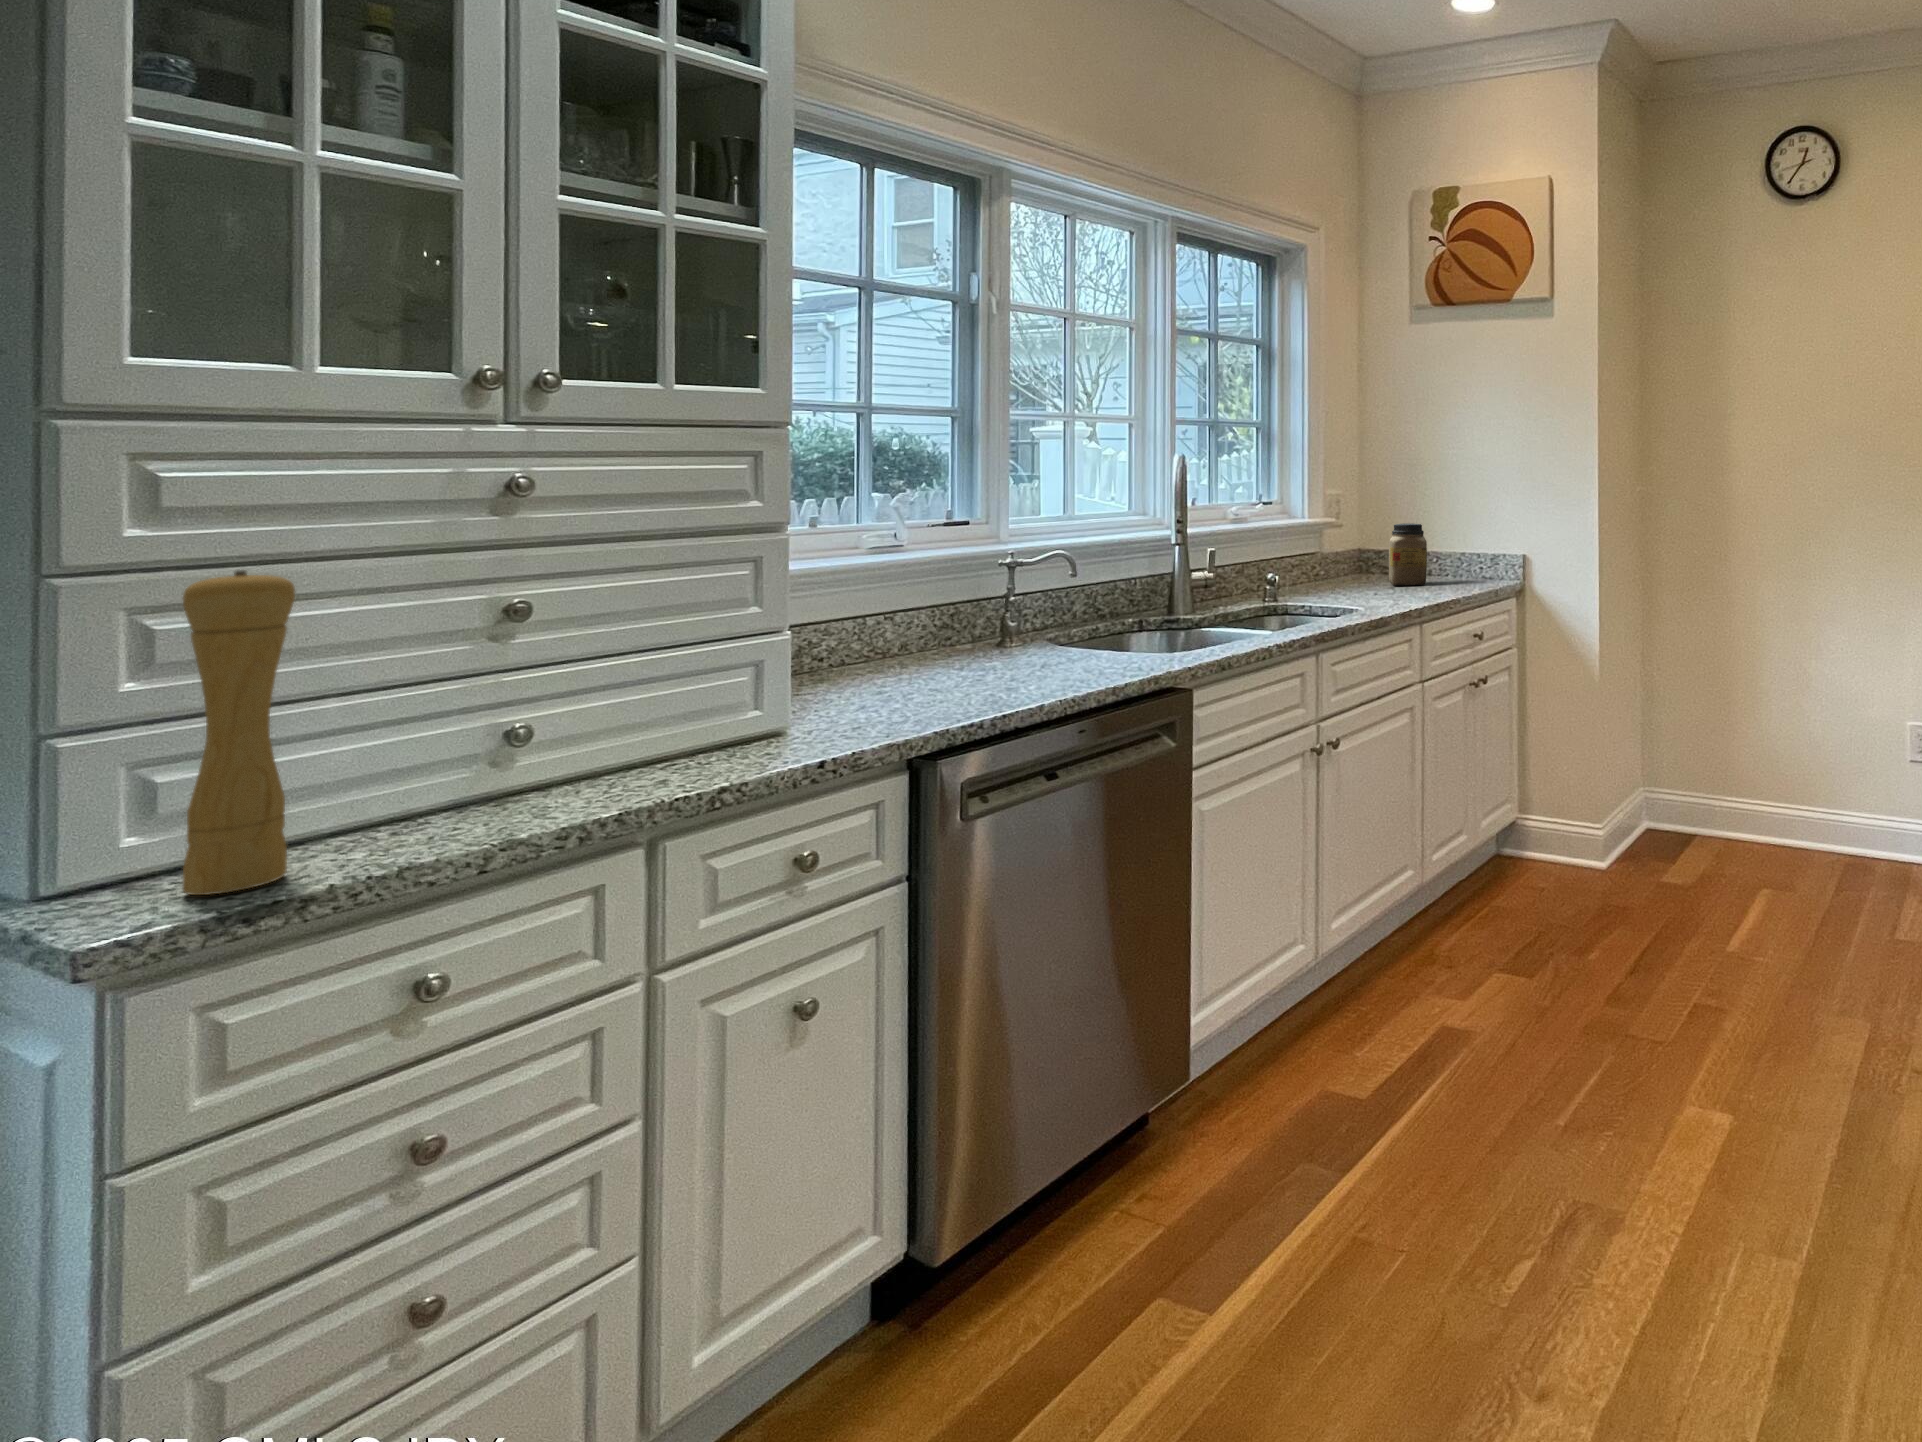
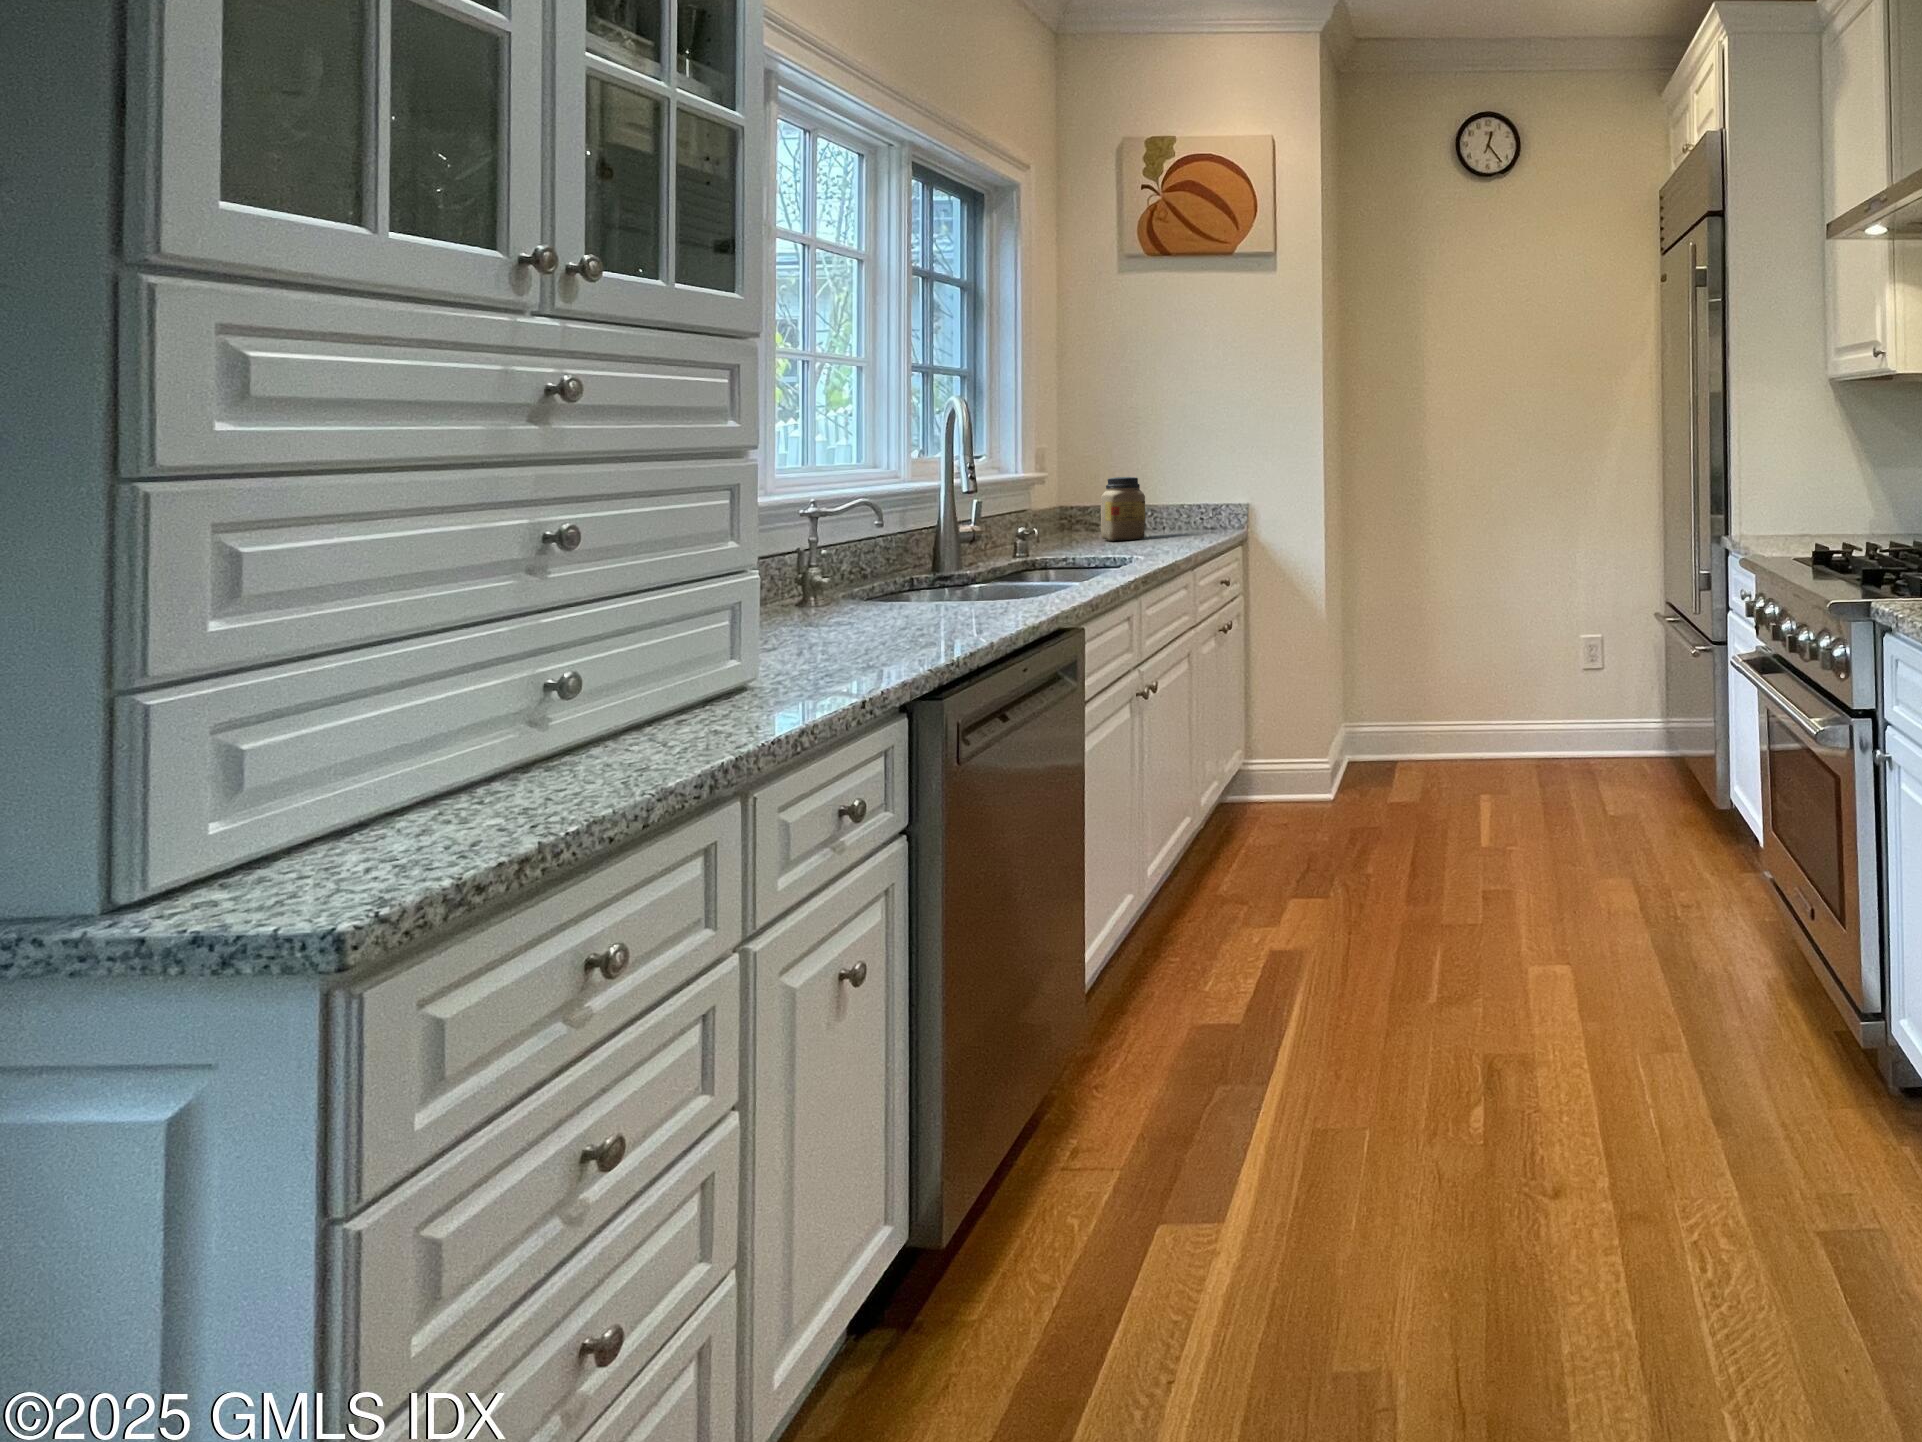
pepper mill: present [182,570,295,895] -> none [331,469,465,874]

